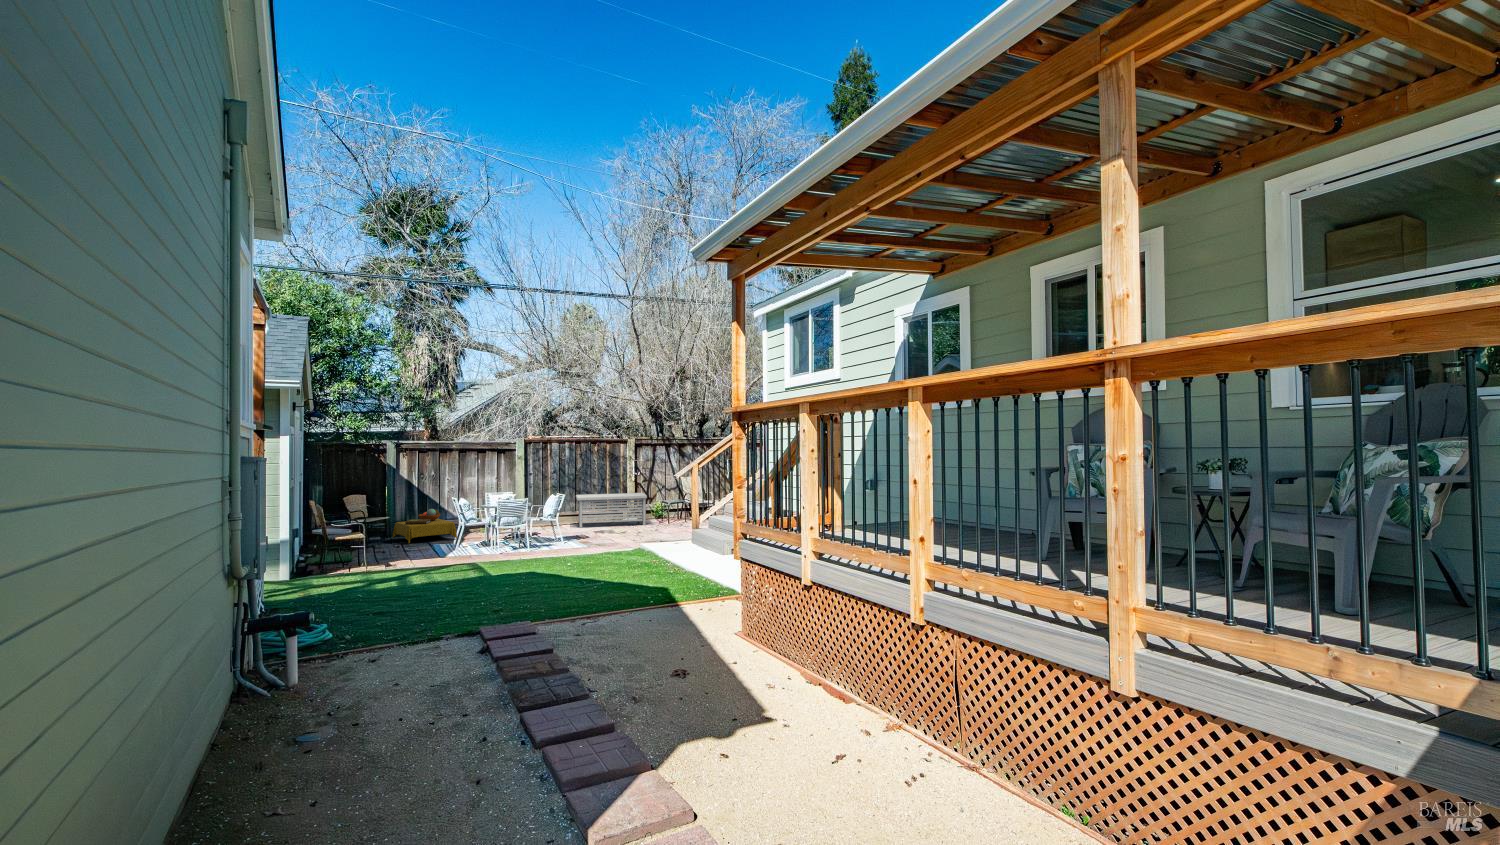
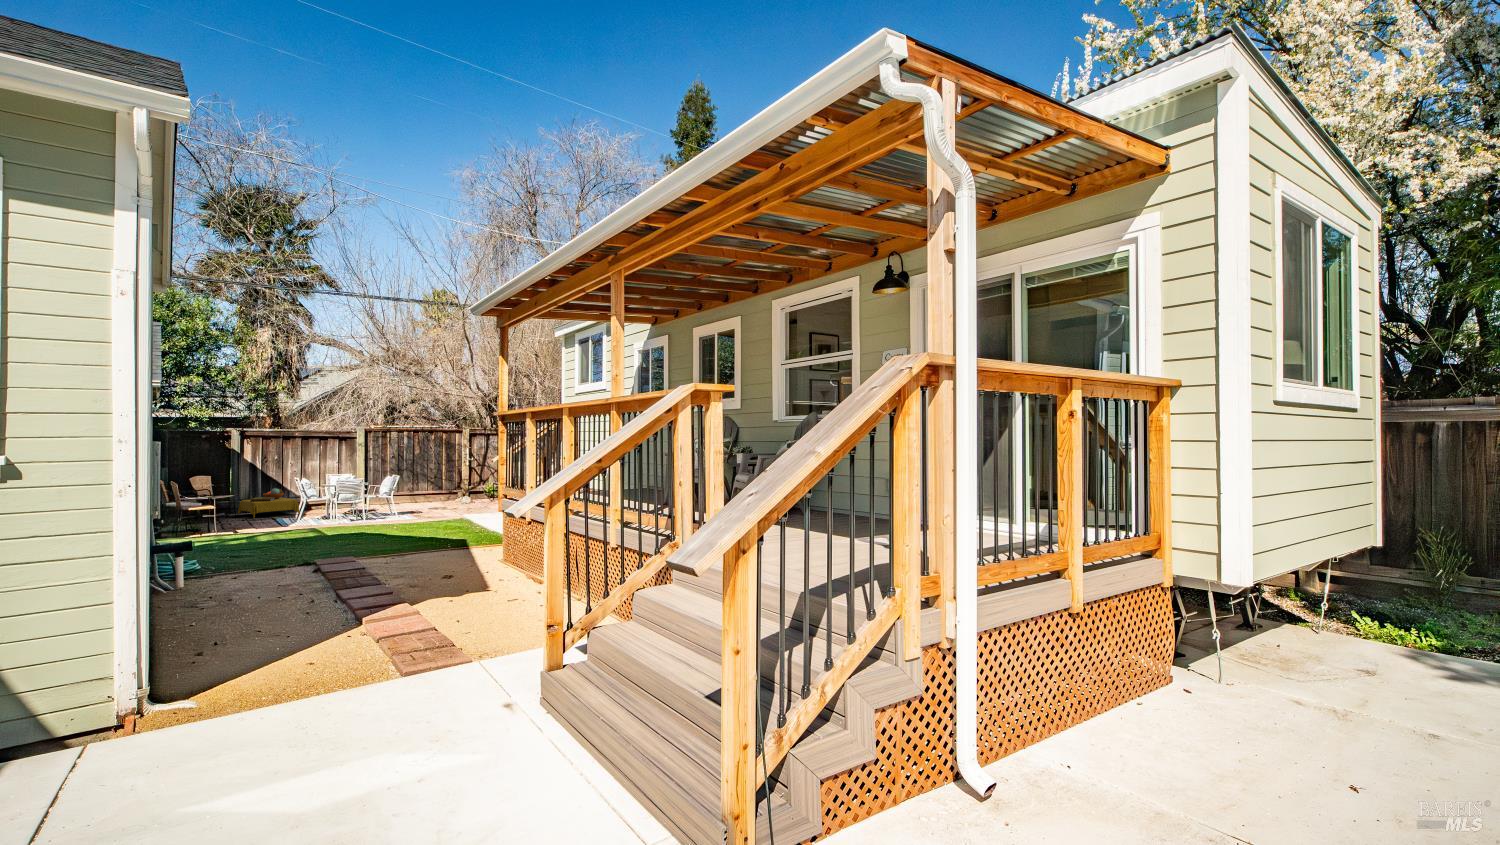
storage bench: present [576,493,647,528] -> none [413,476,477,505]

